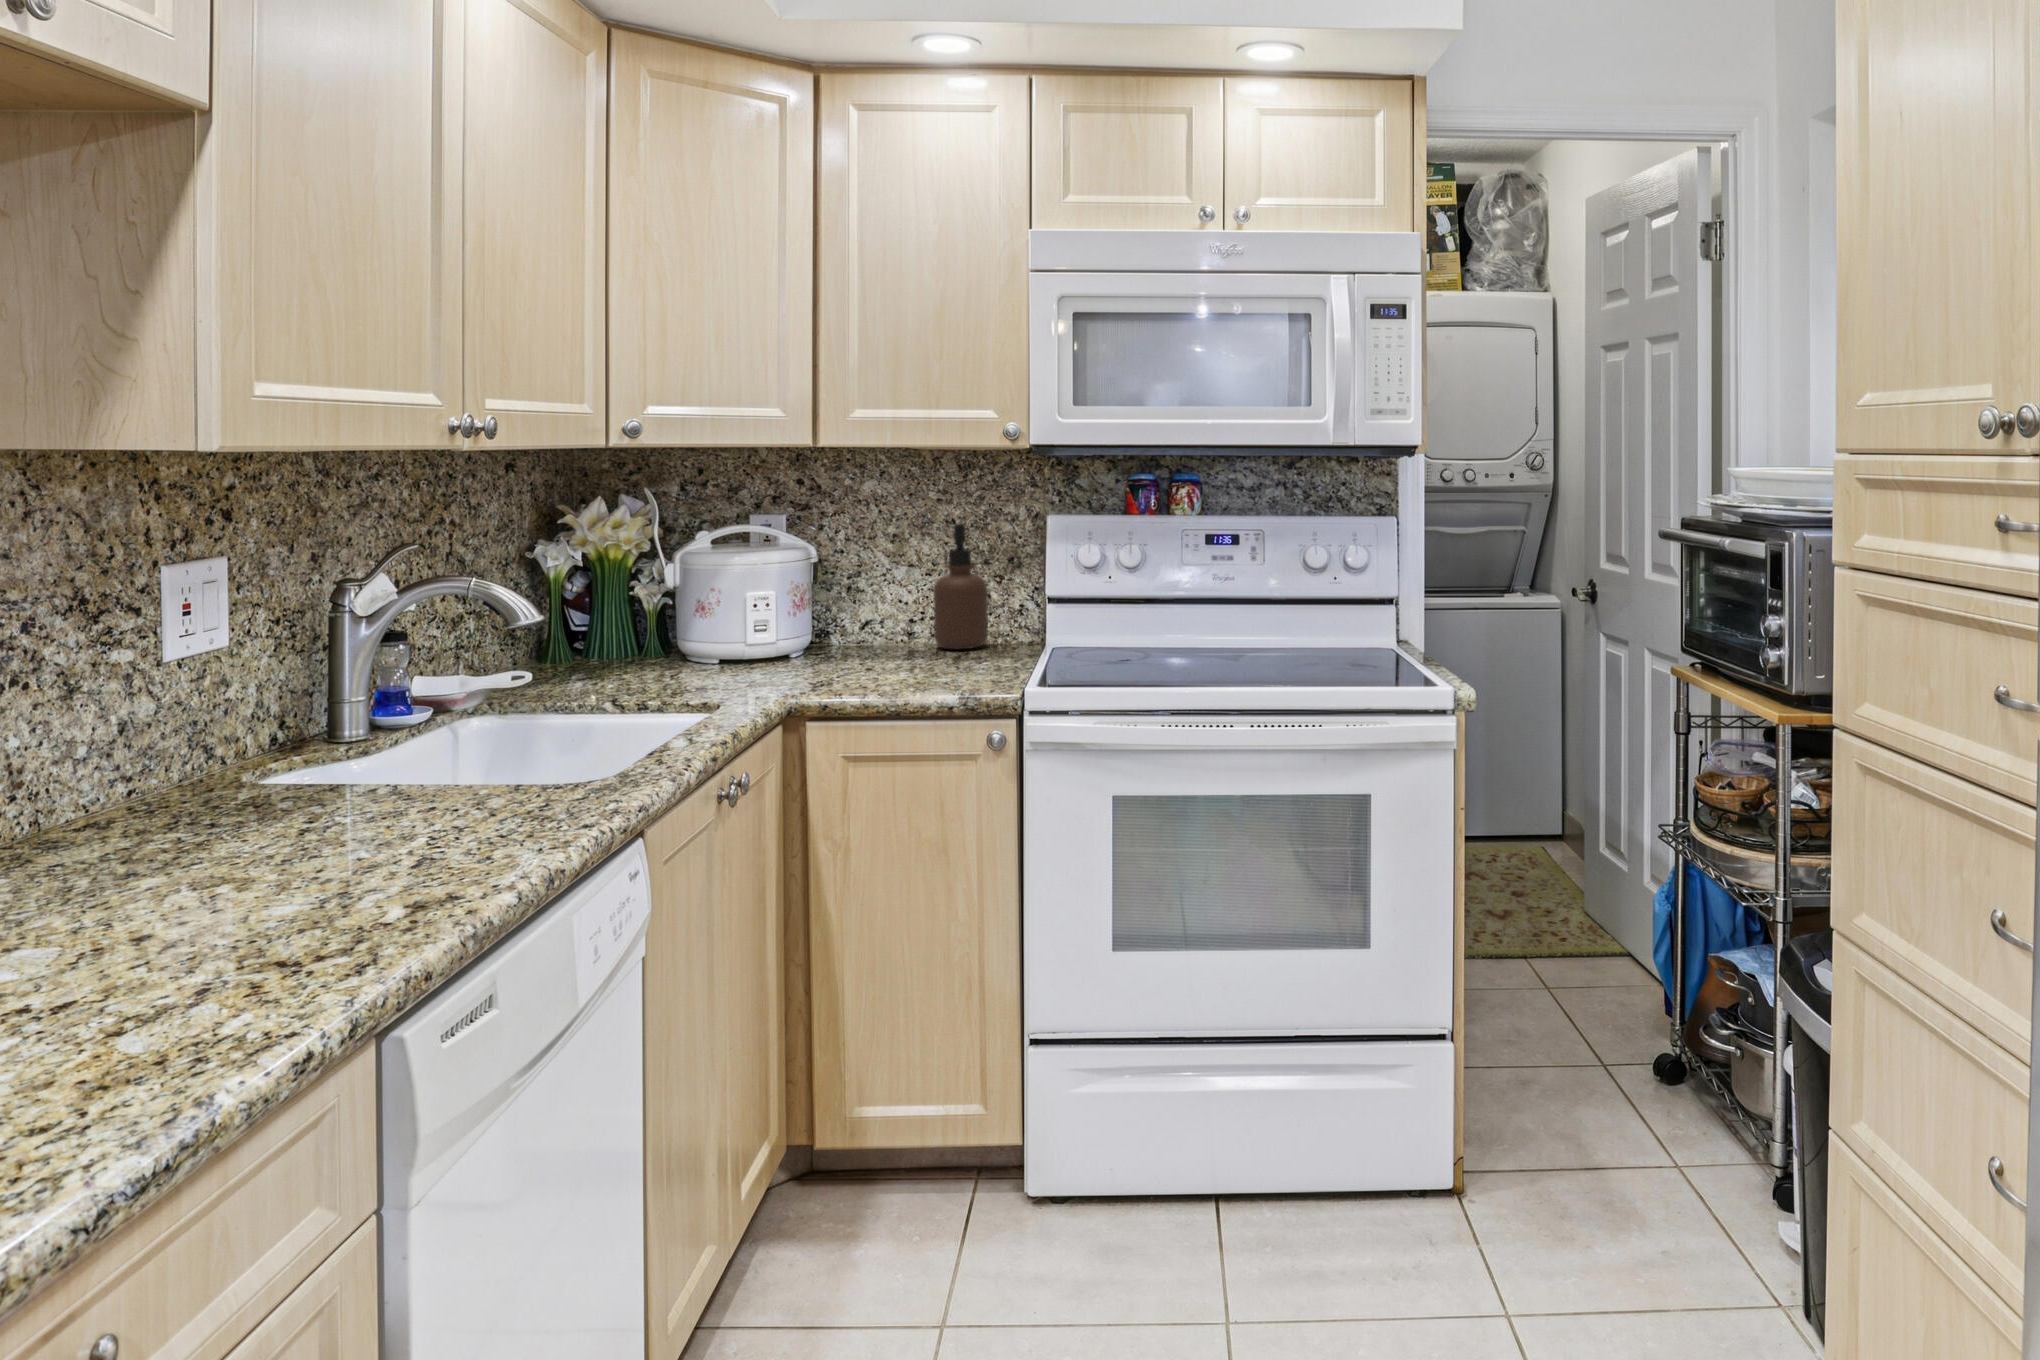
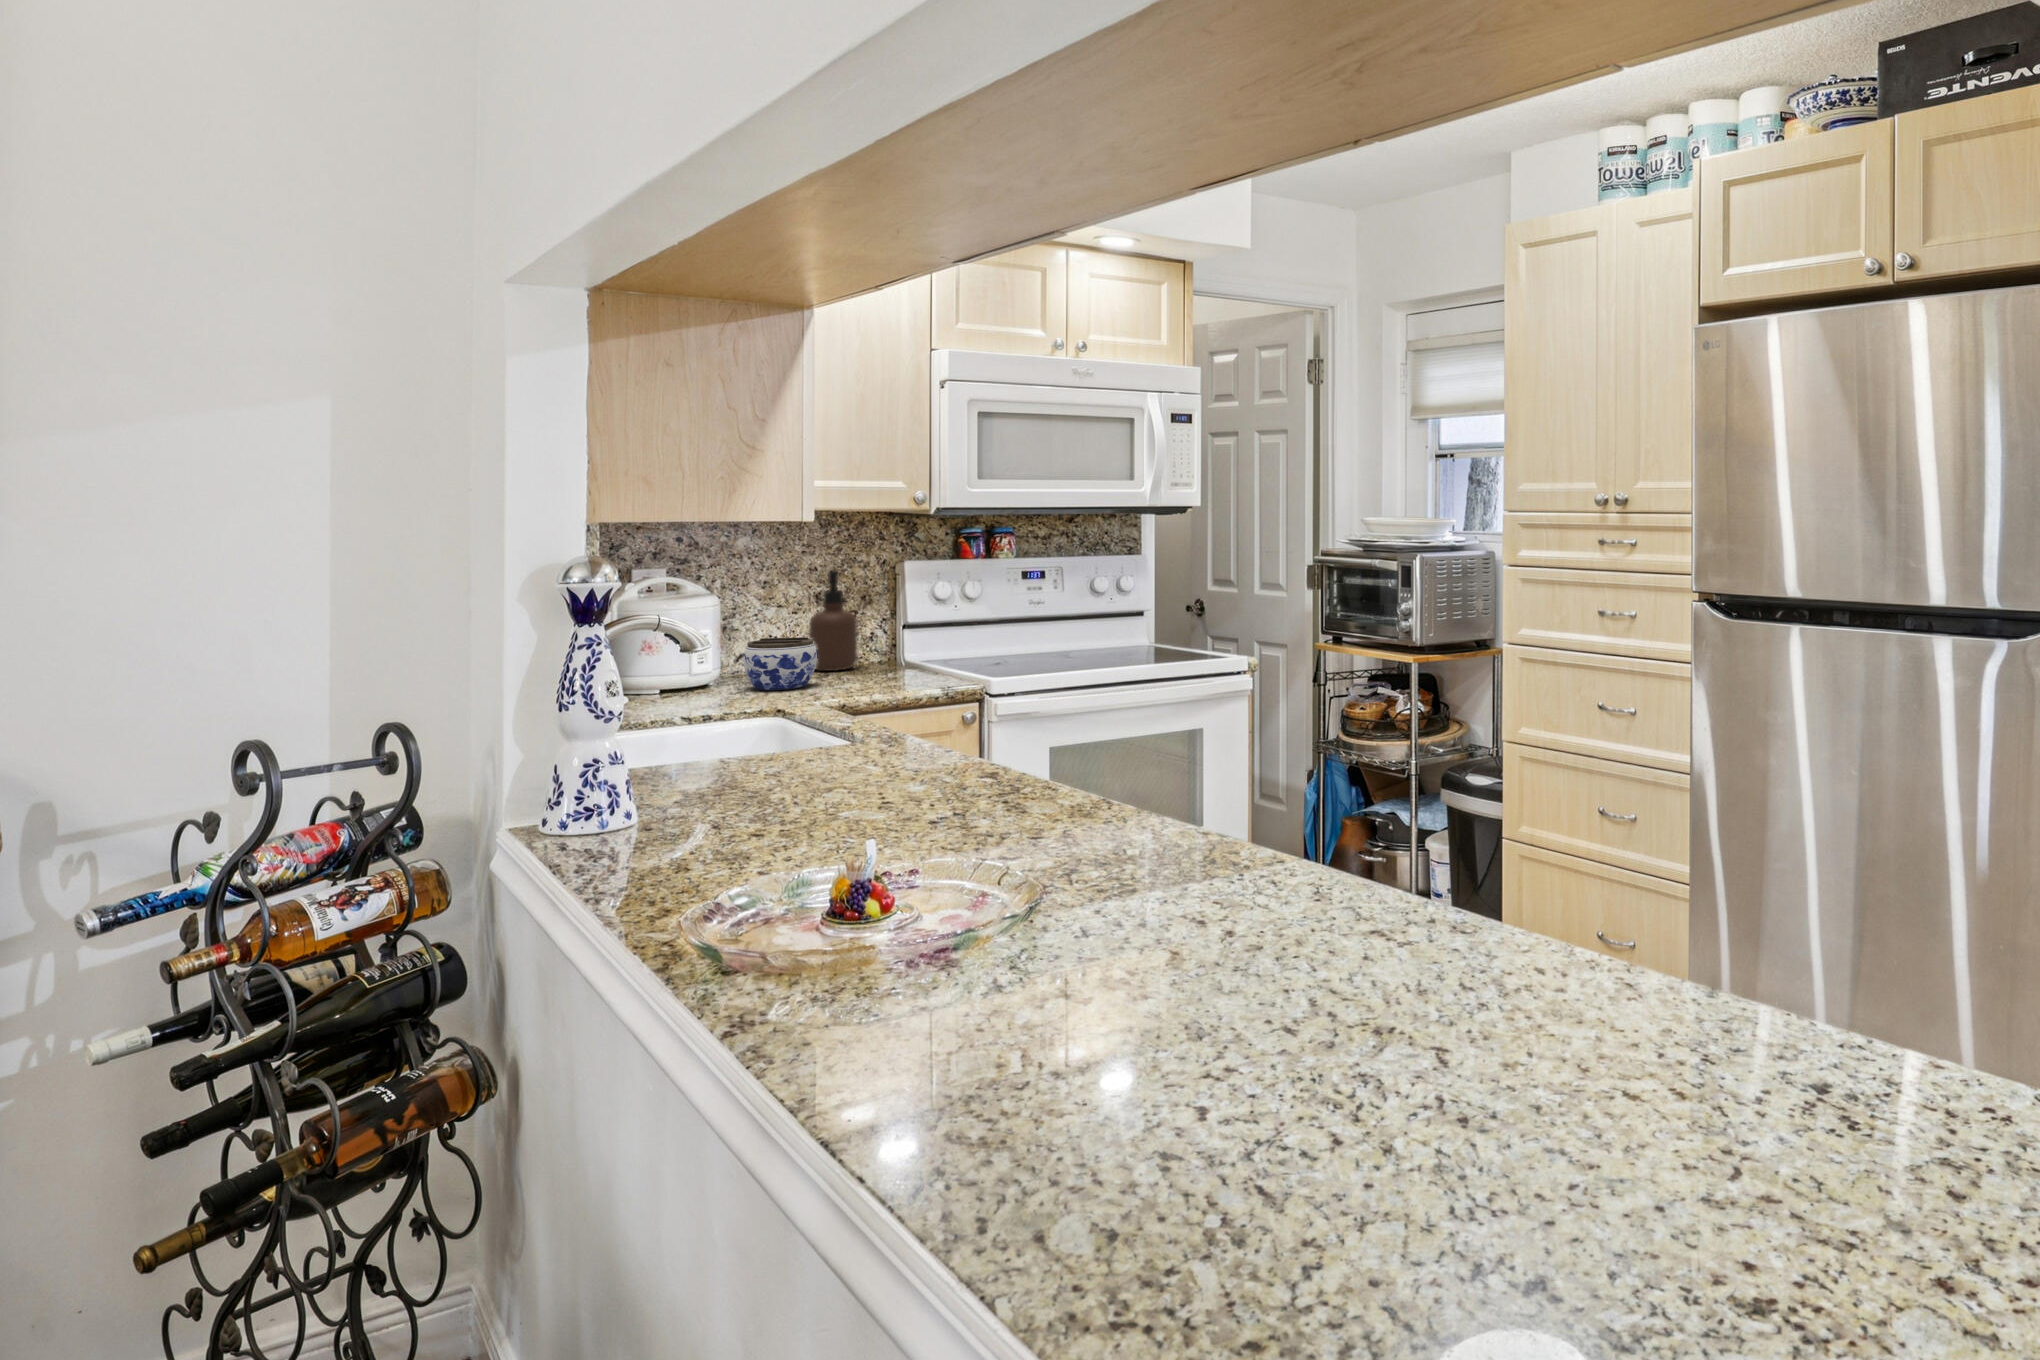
jar: none [795,605,878,671] -> present [743,637,817,690]

